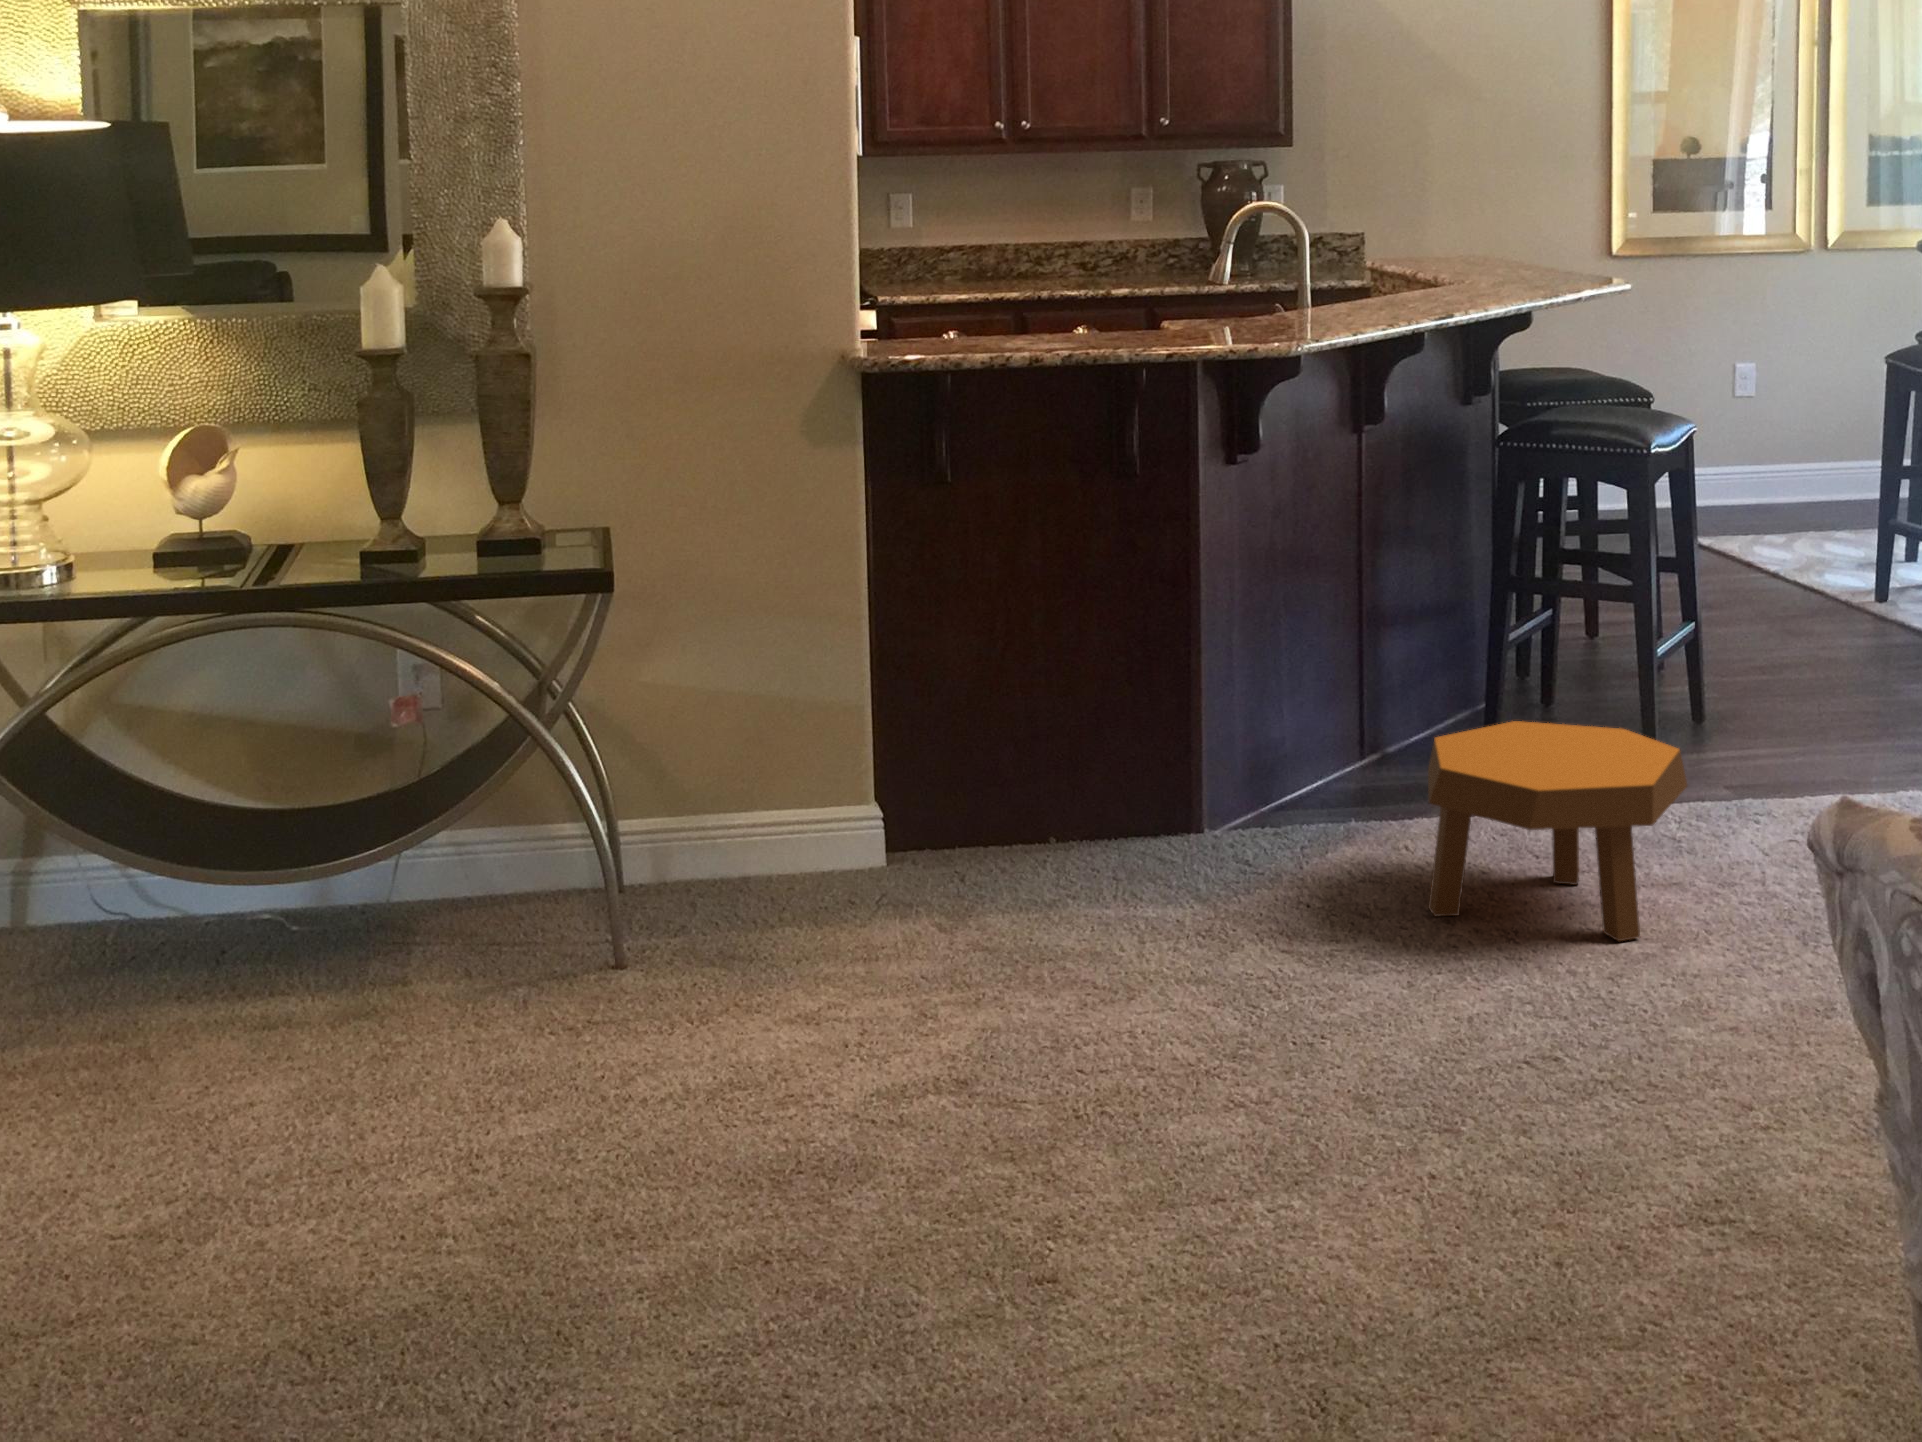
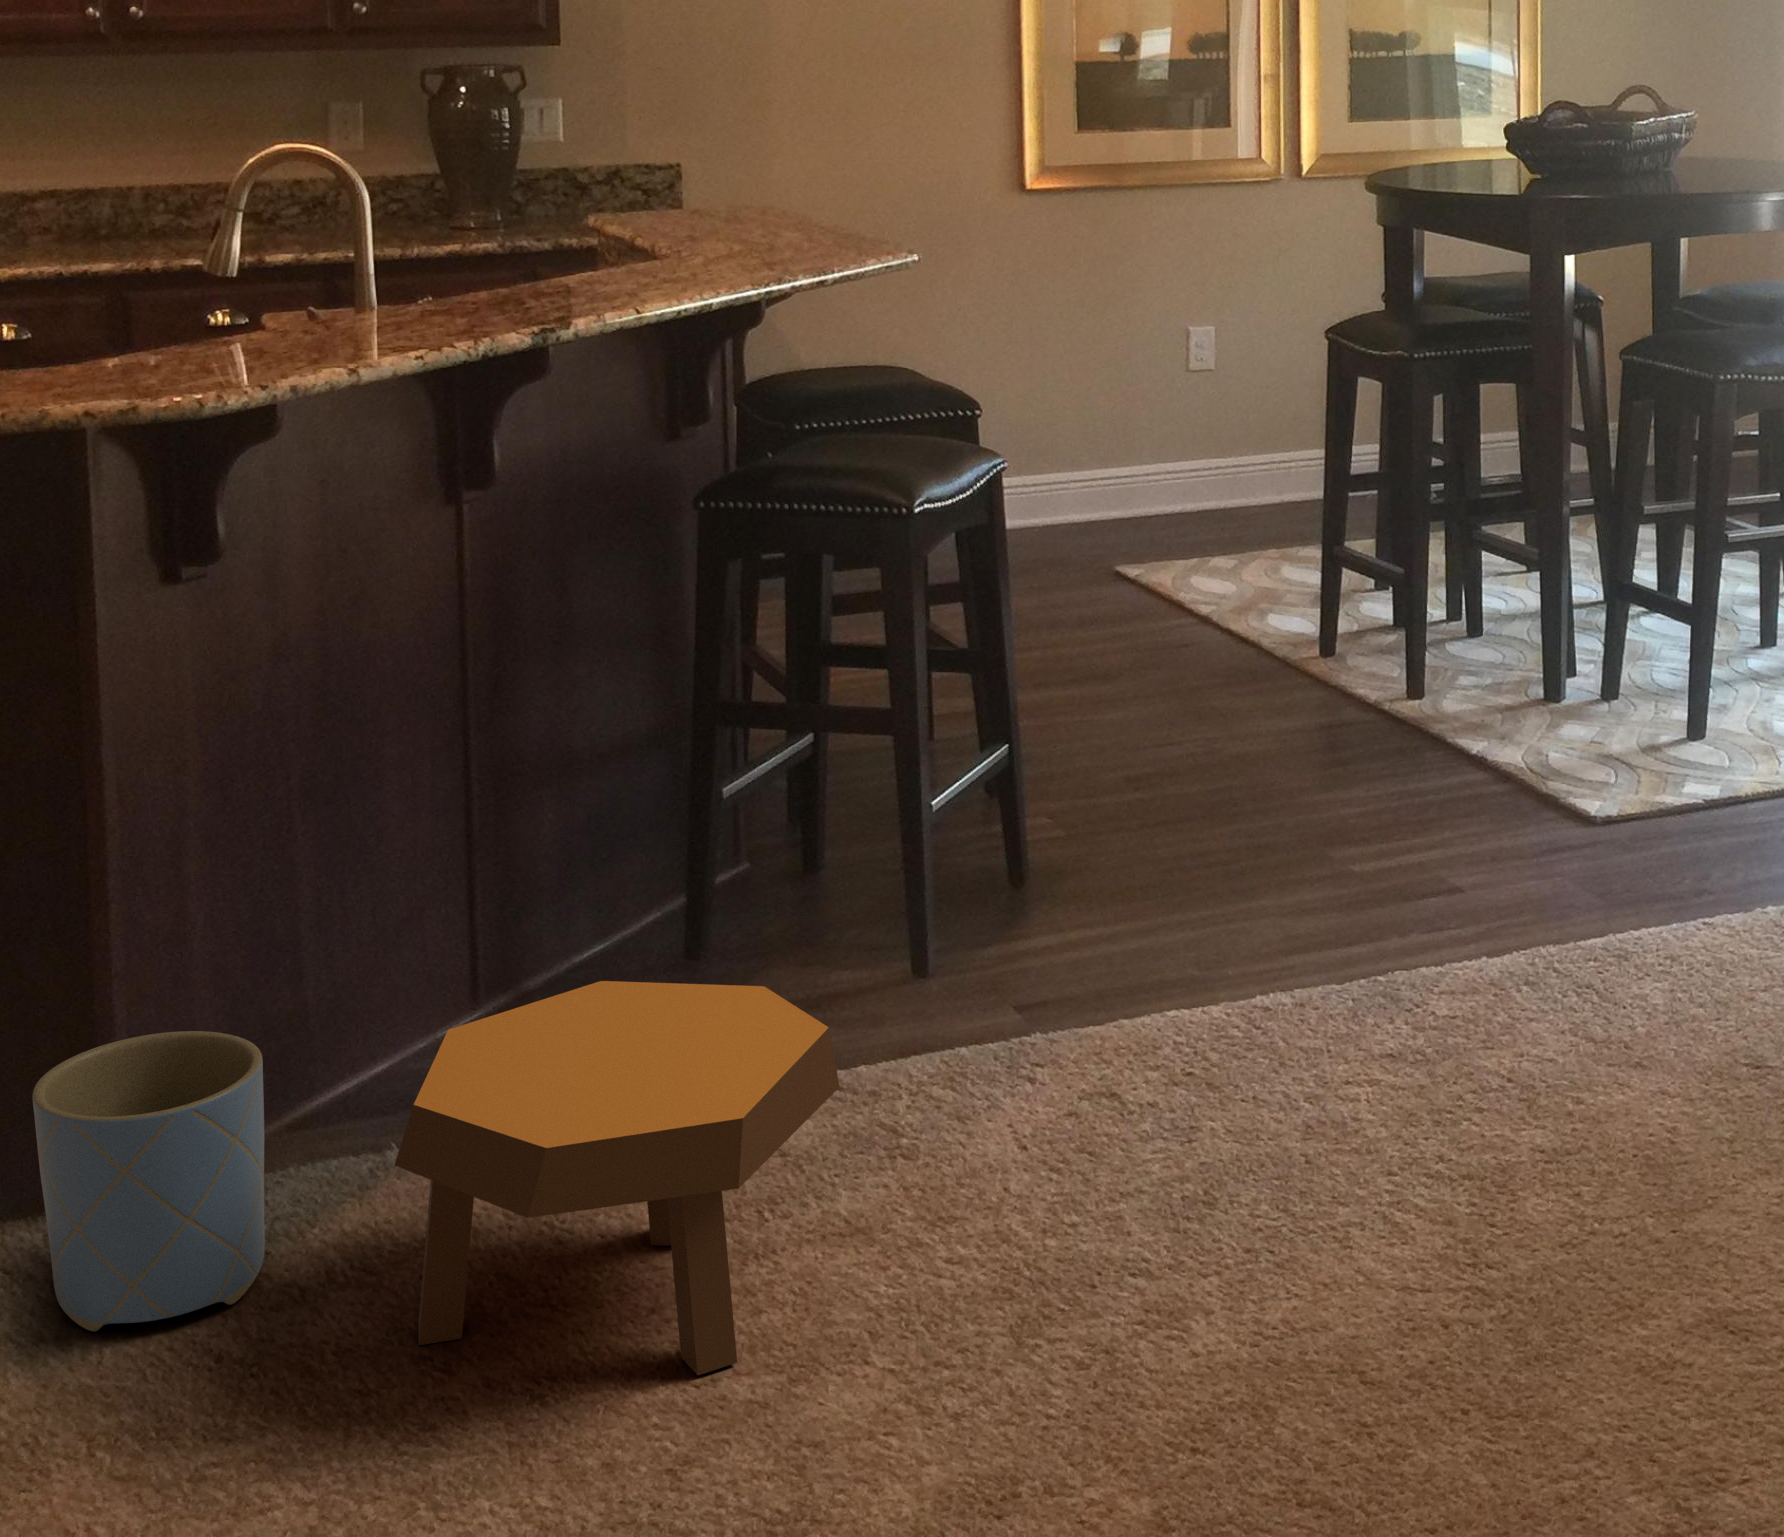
planter: none [1192,733,1322,896] -> present [33,1031,265,1332]

